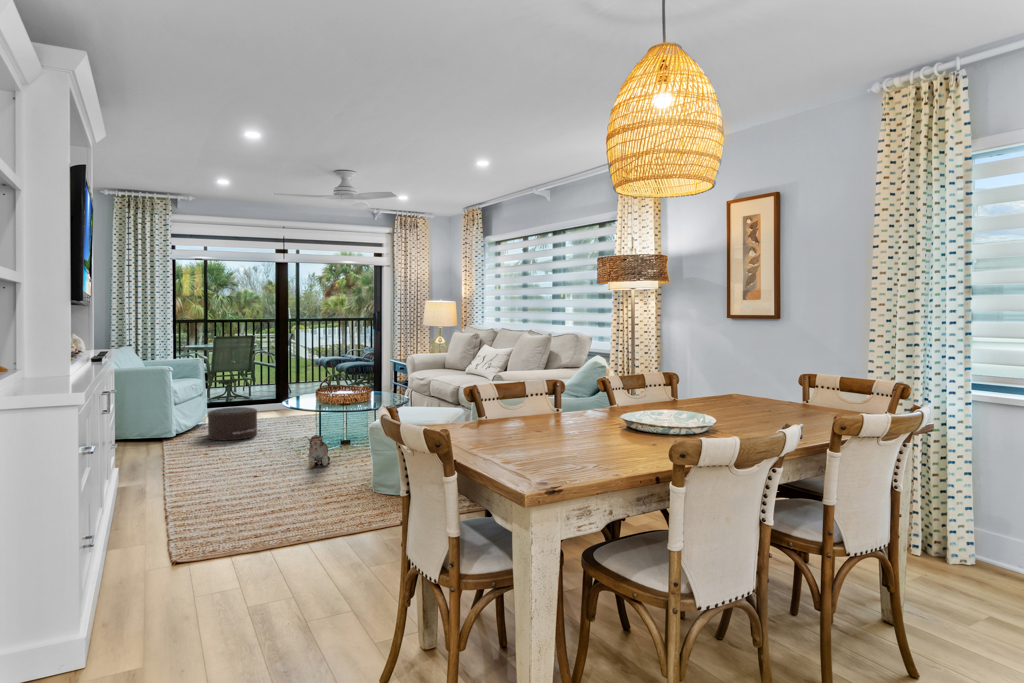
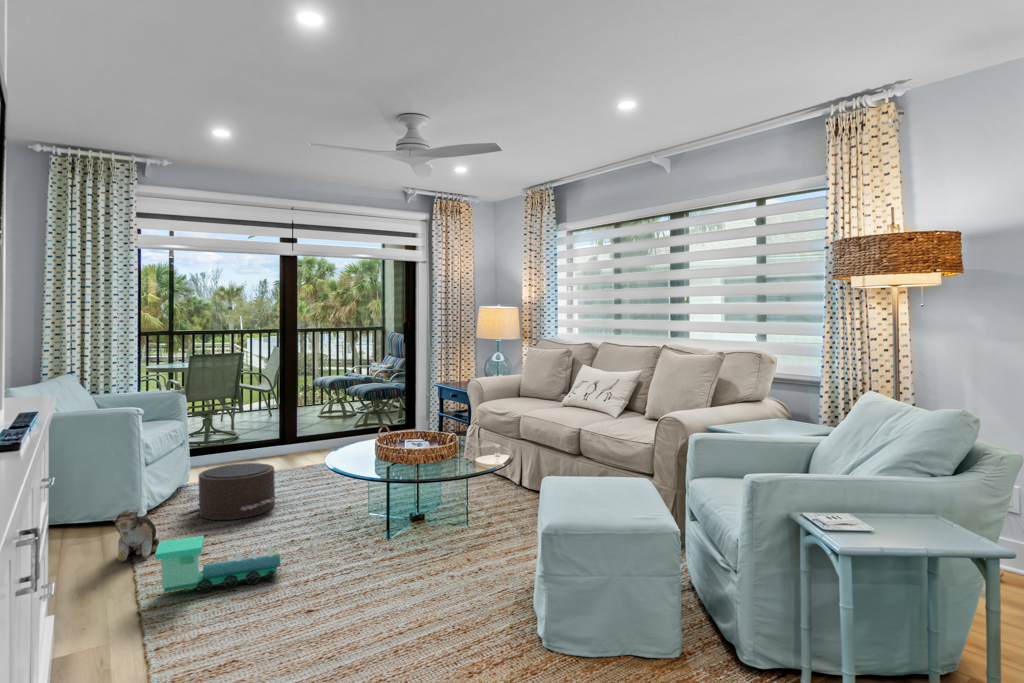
plush toy: present [307,435,330,467] -> present [110,510,159,562]
toy train: none [176,439,248,469] -> present [155,536,282,593]

